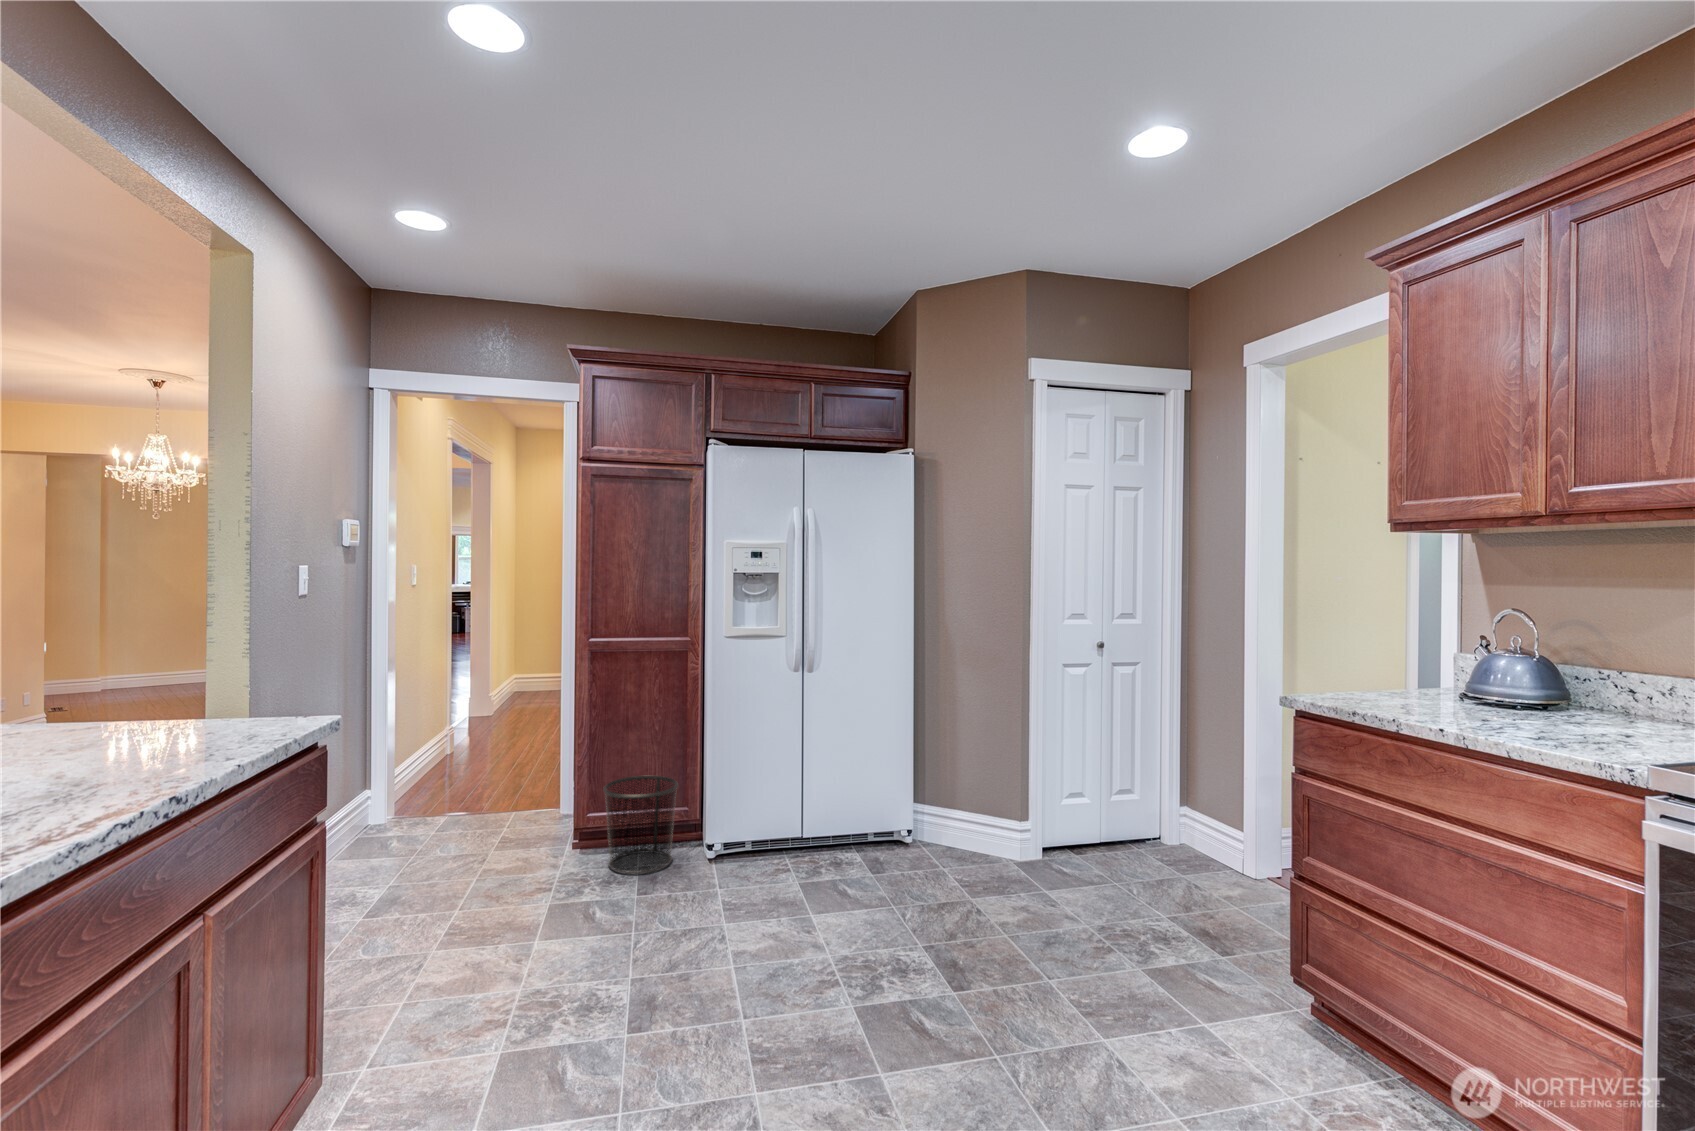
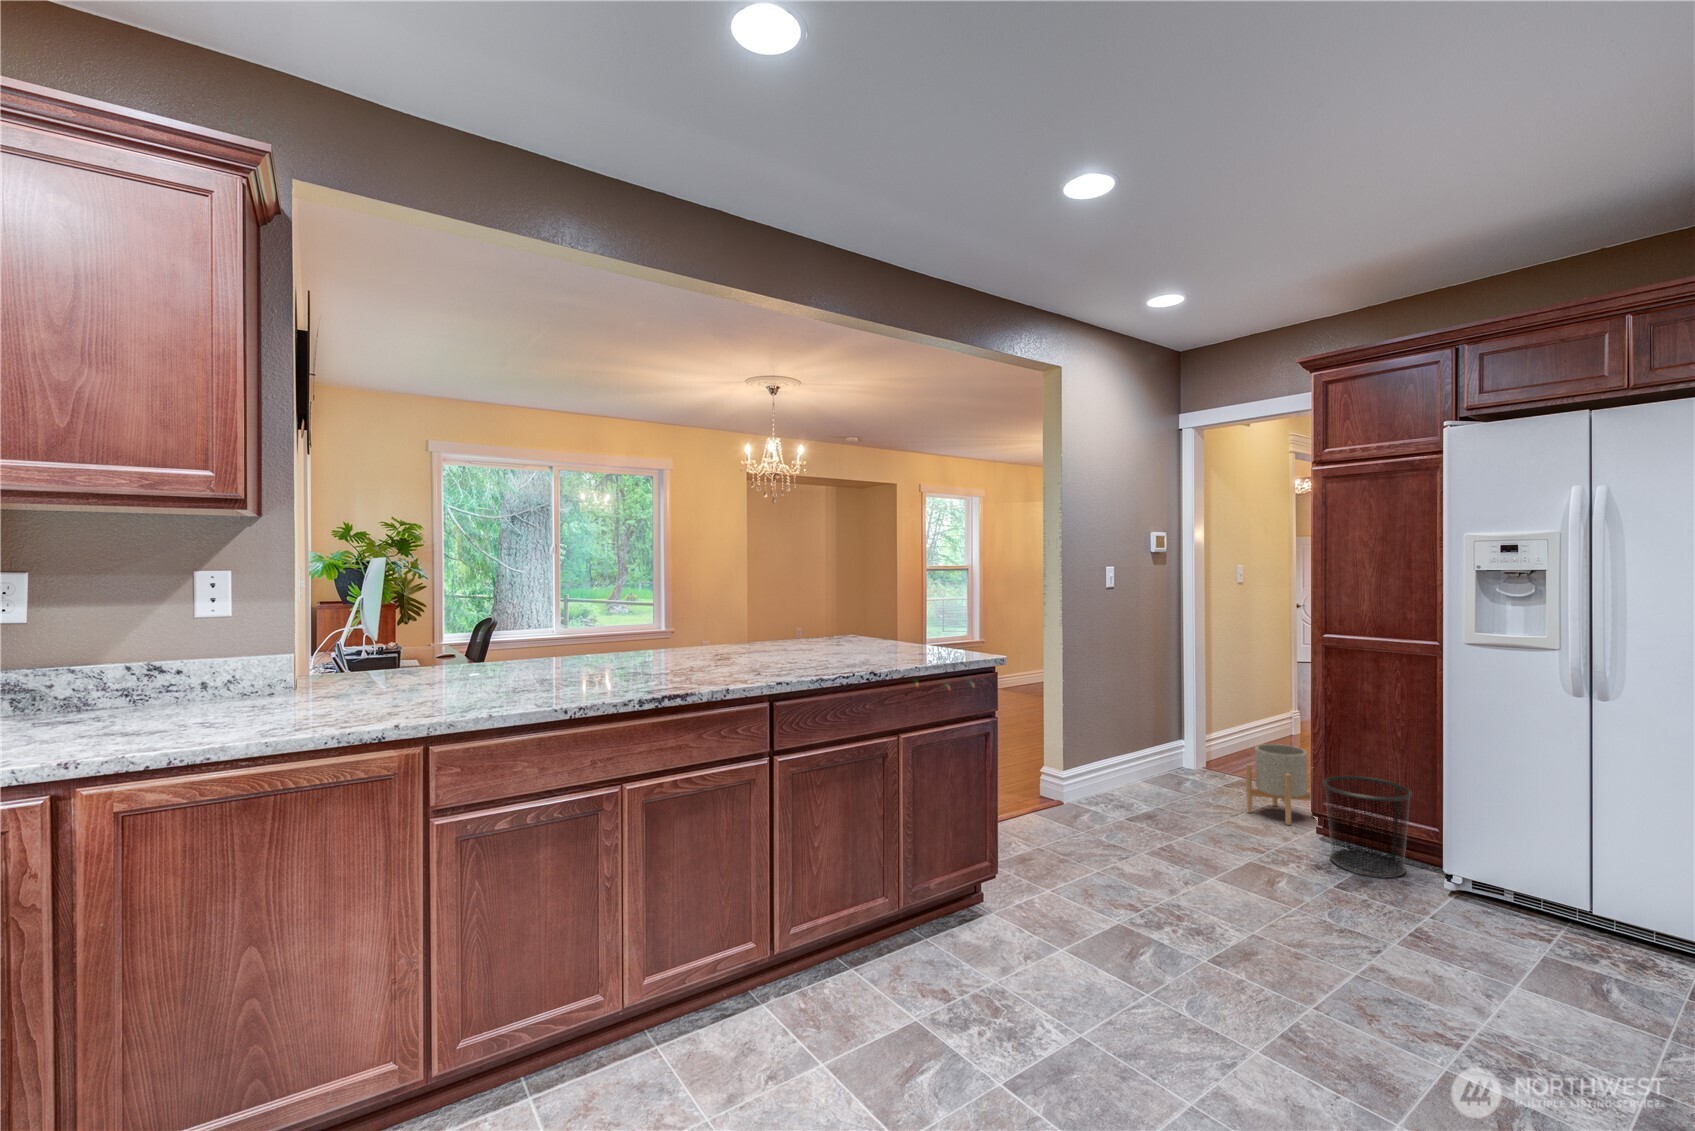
planter: none [494,764,561,852] -> present [1246,744,1311,825]

